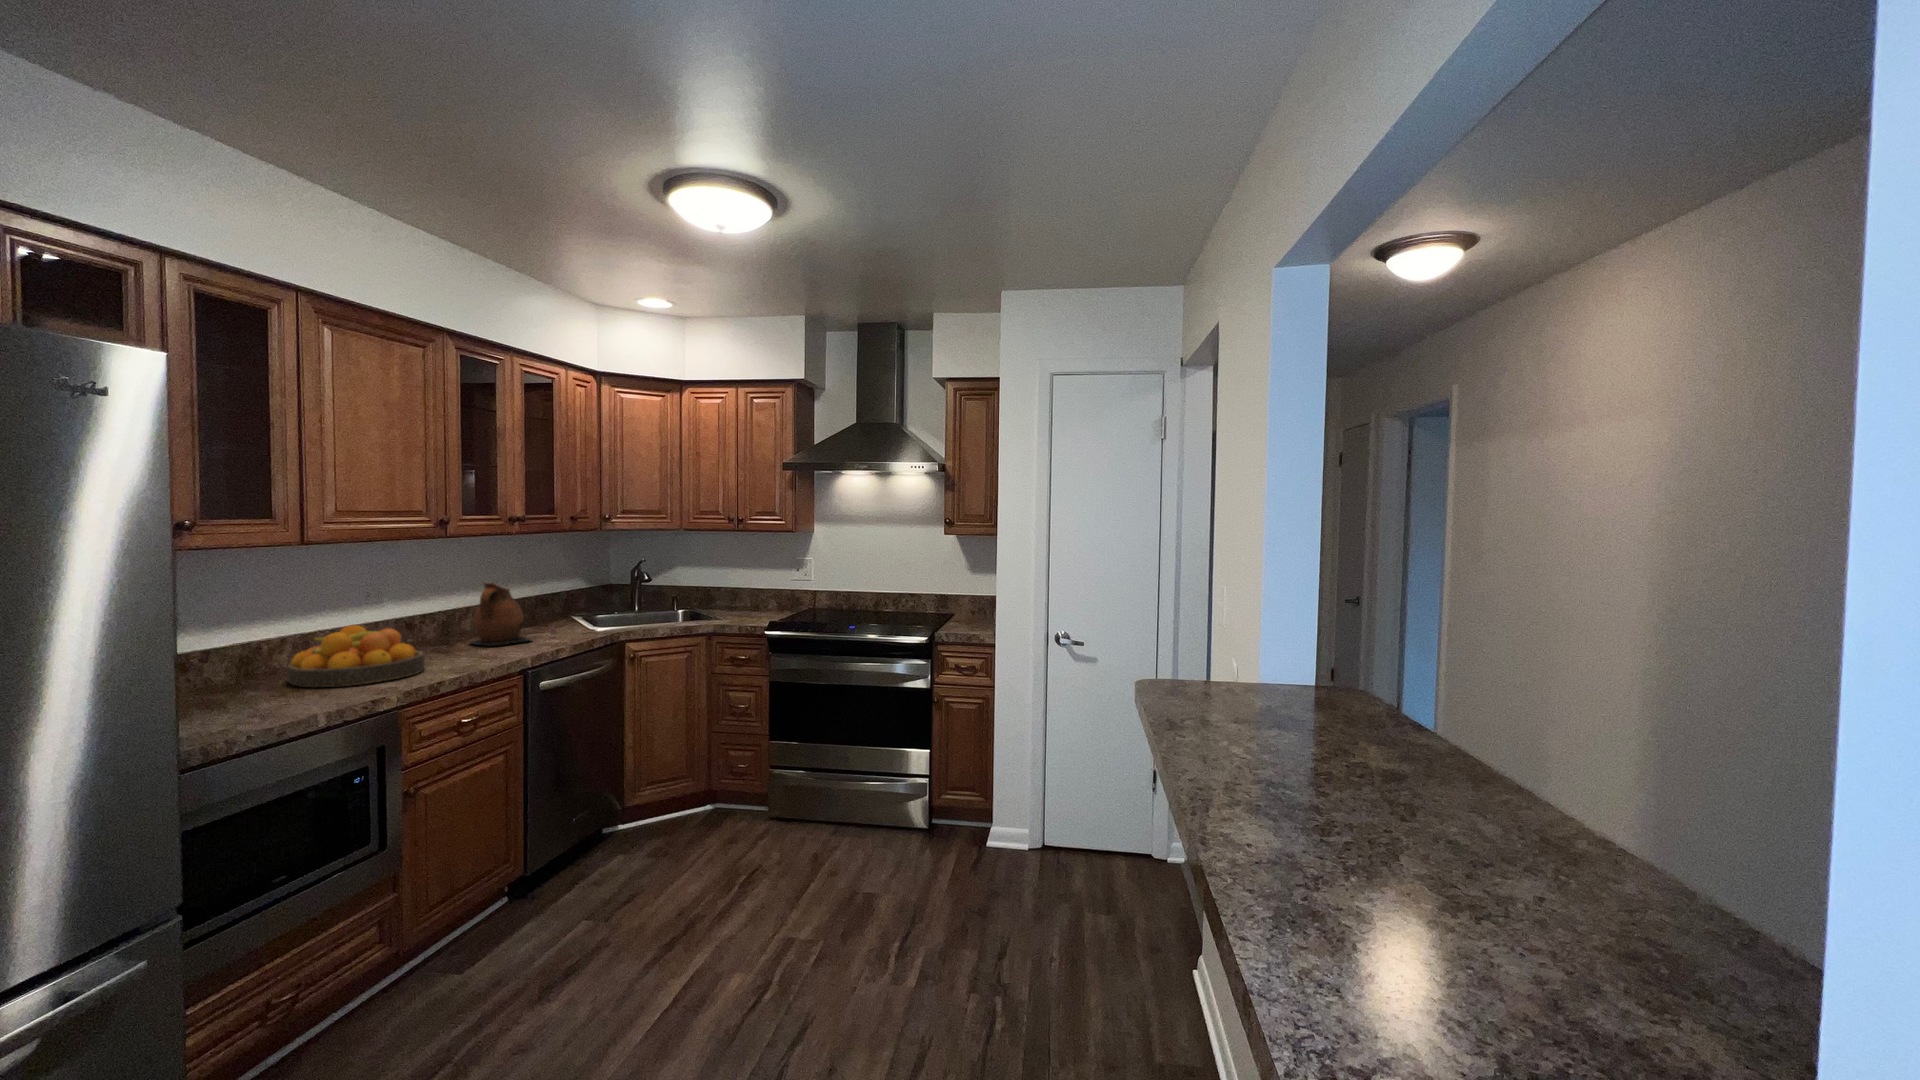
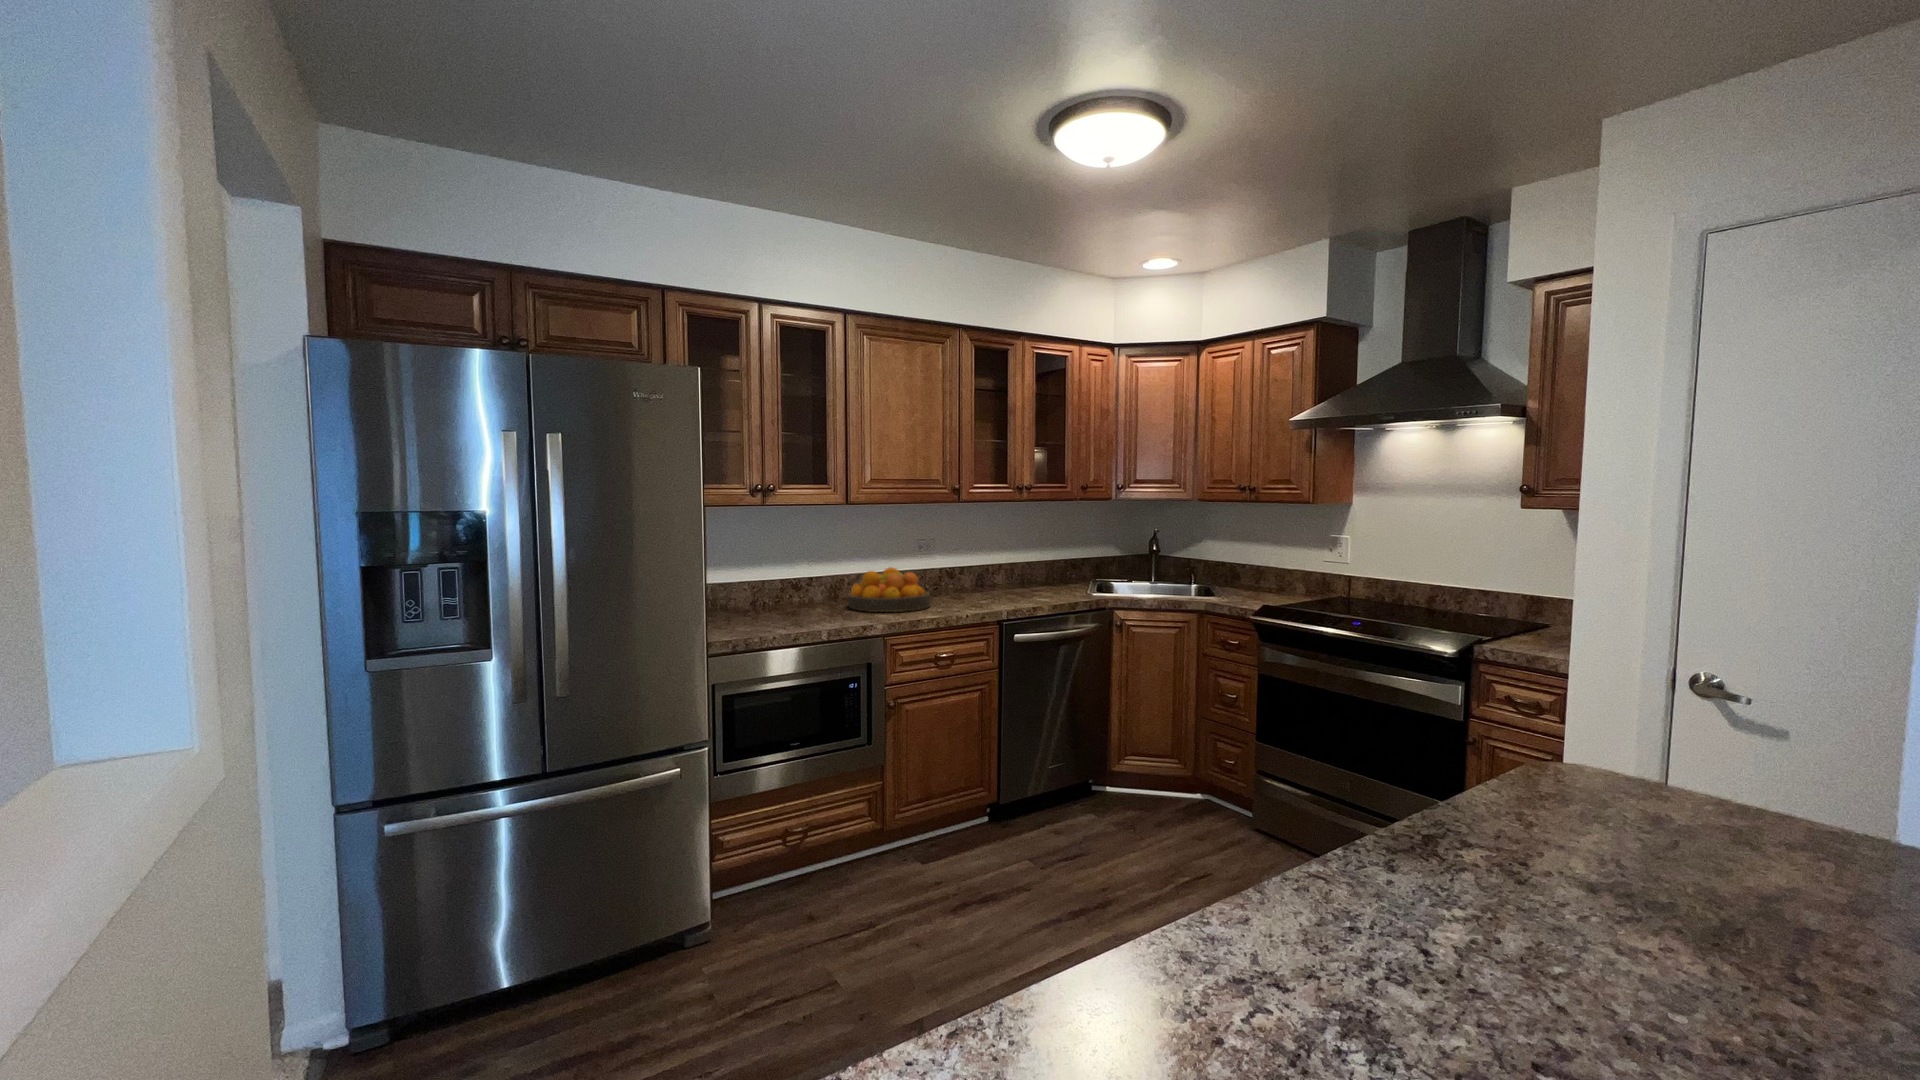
ceramic pitcher: present [471,583,531,646] -> none [985,543,1032,598]

